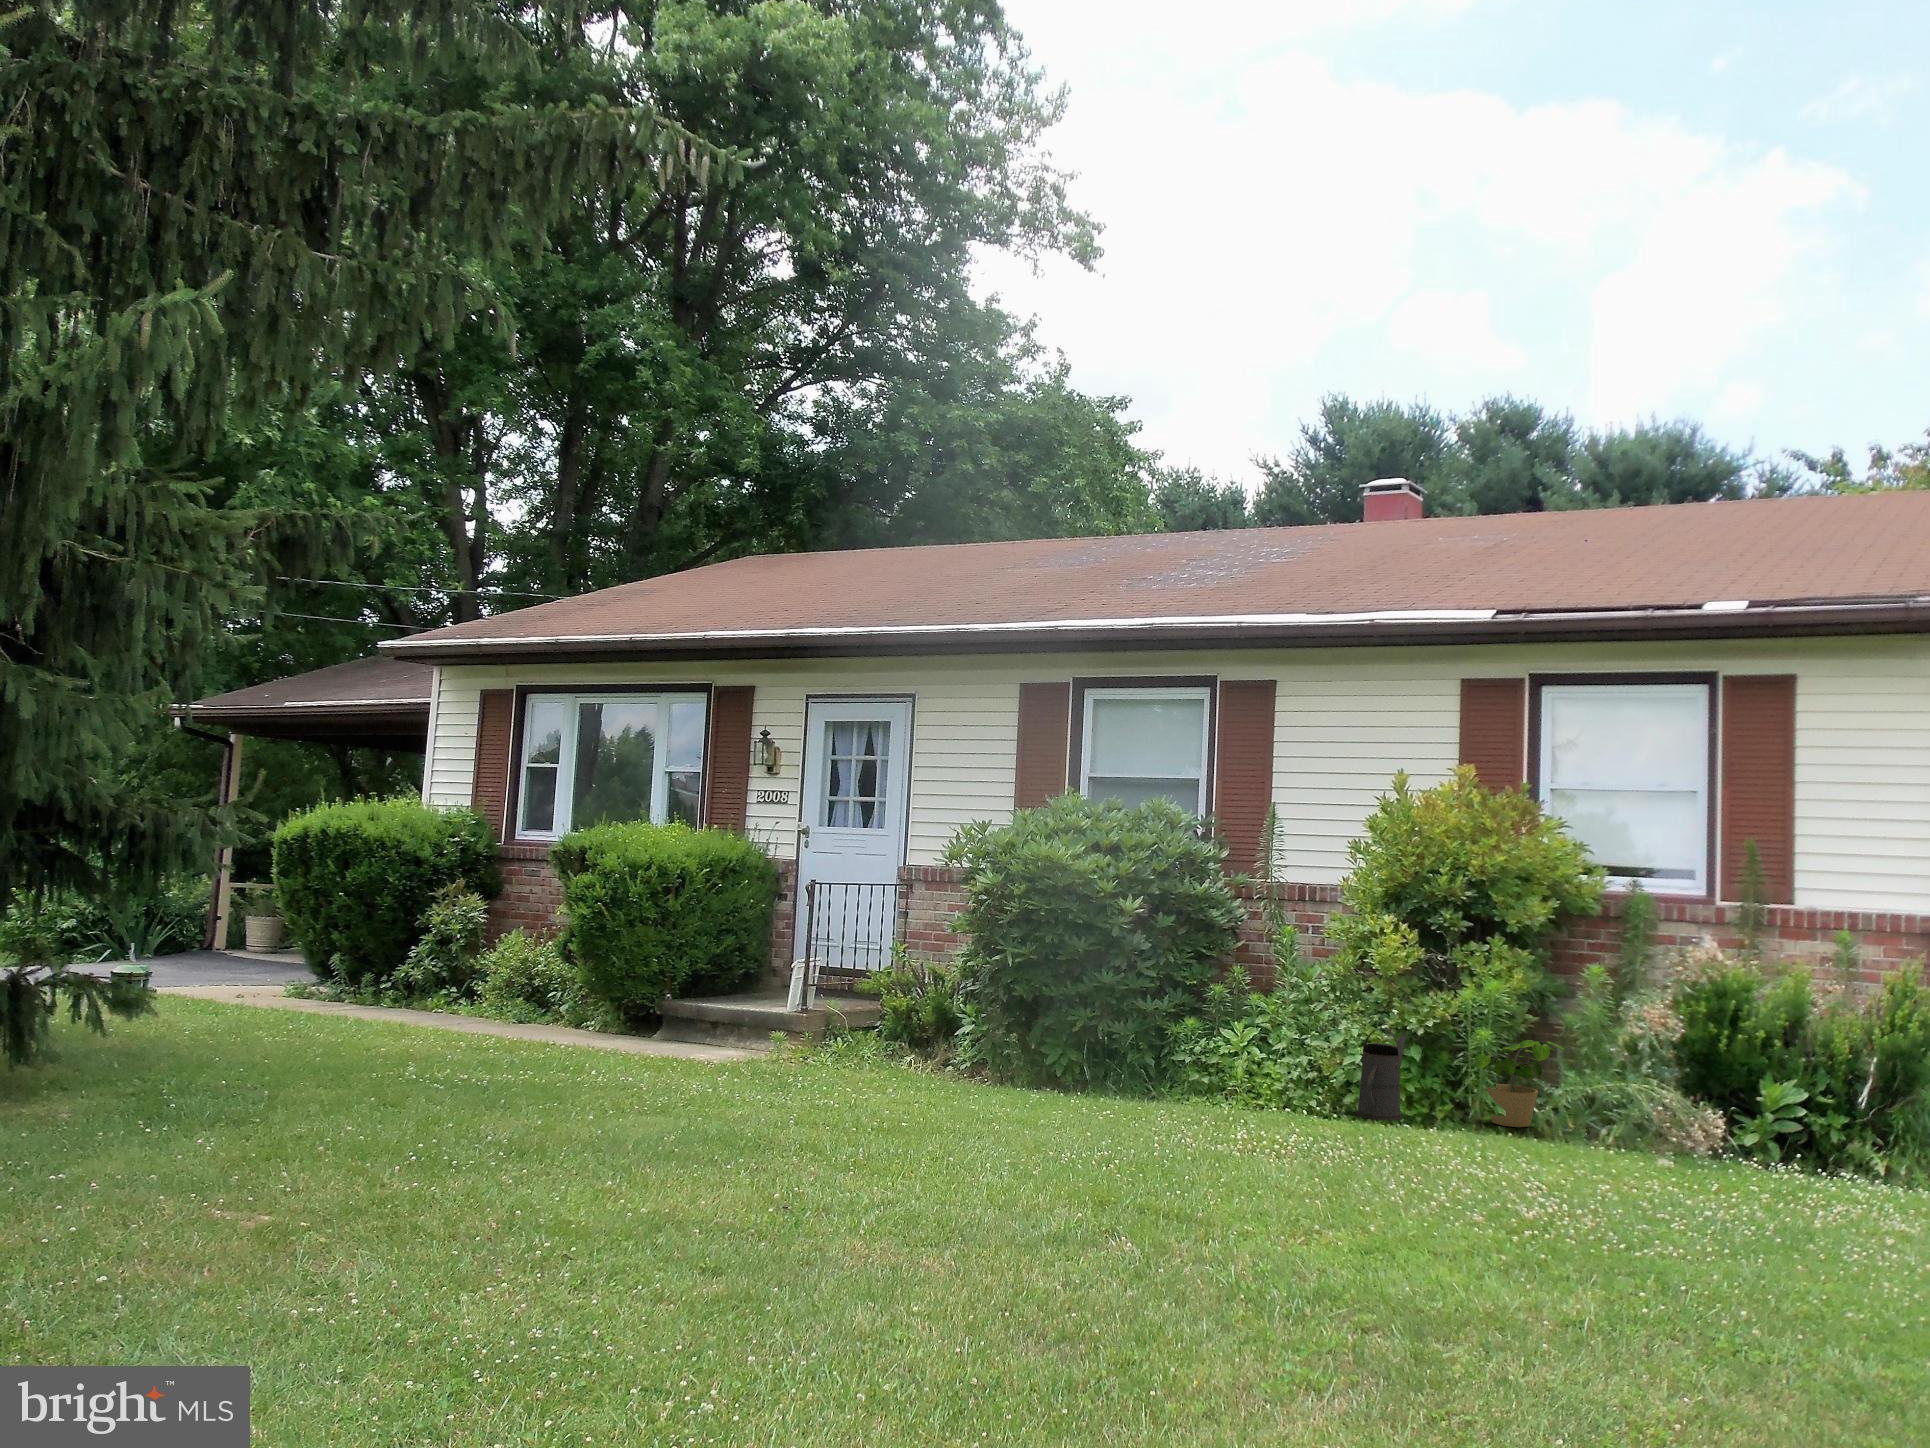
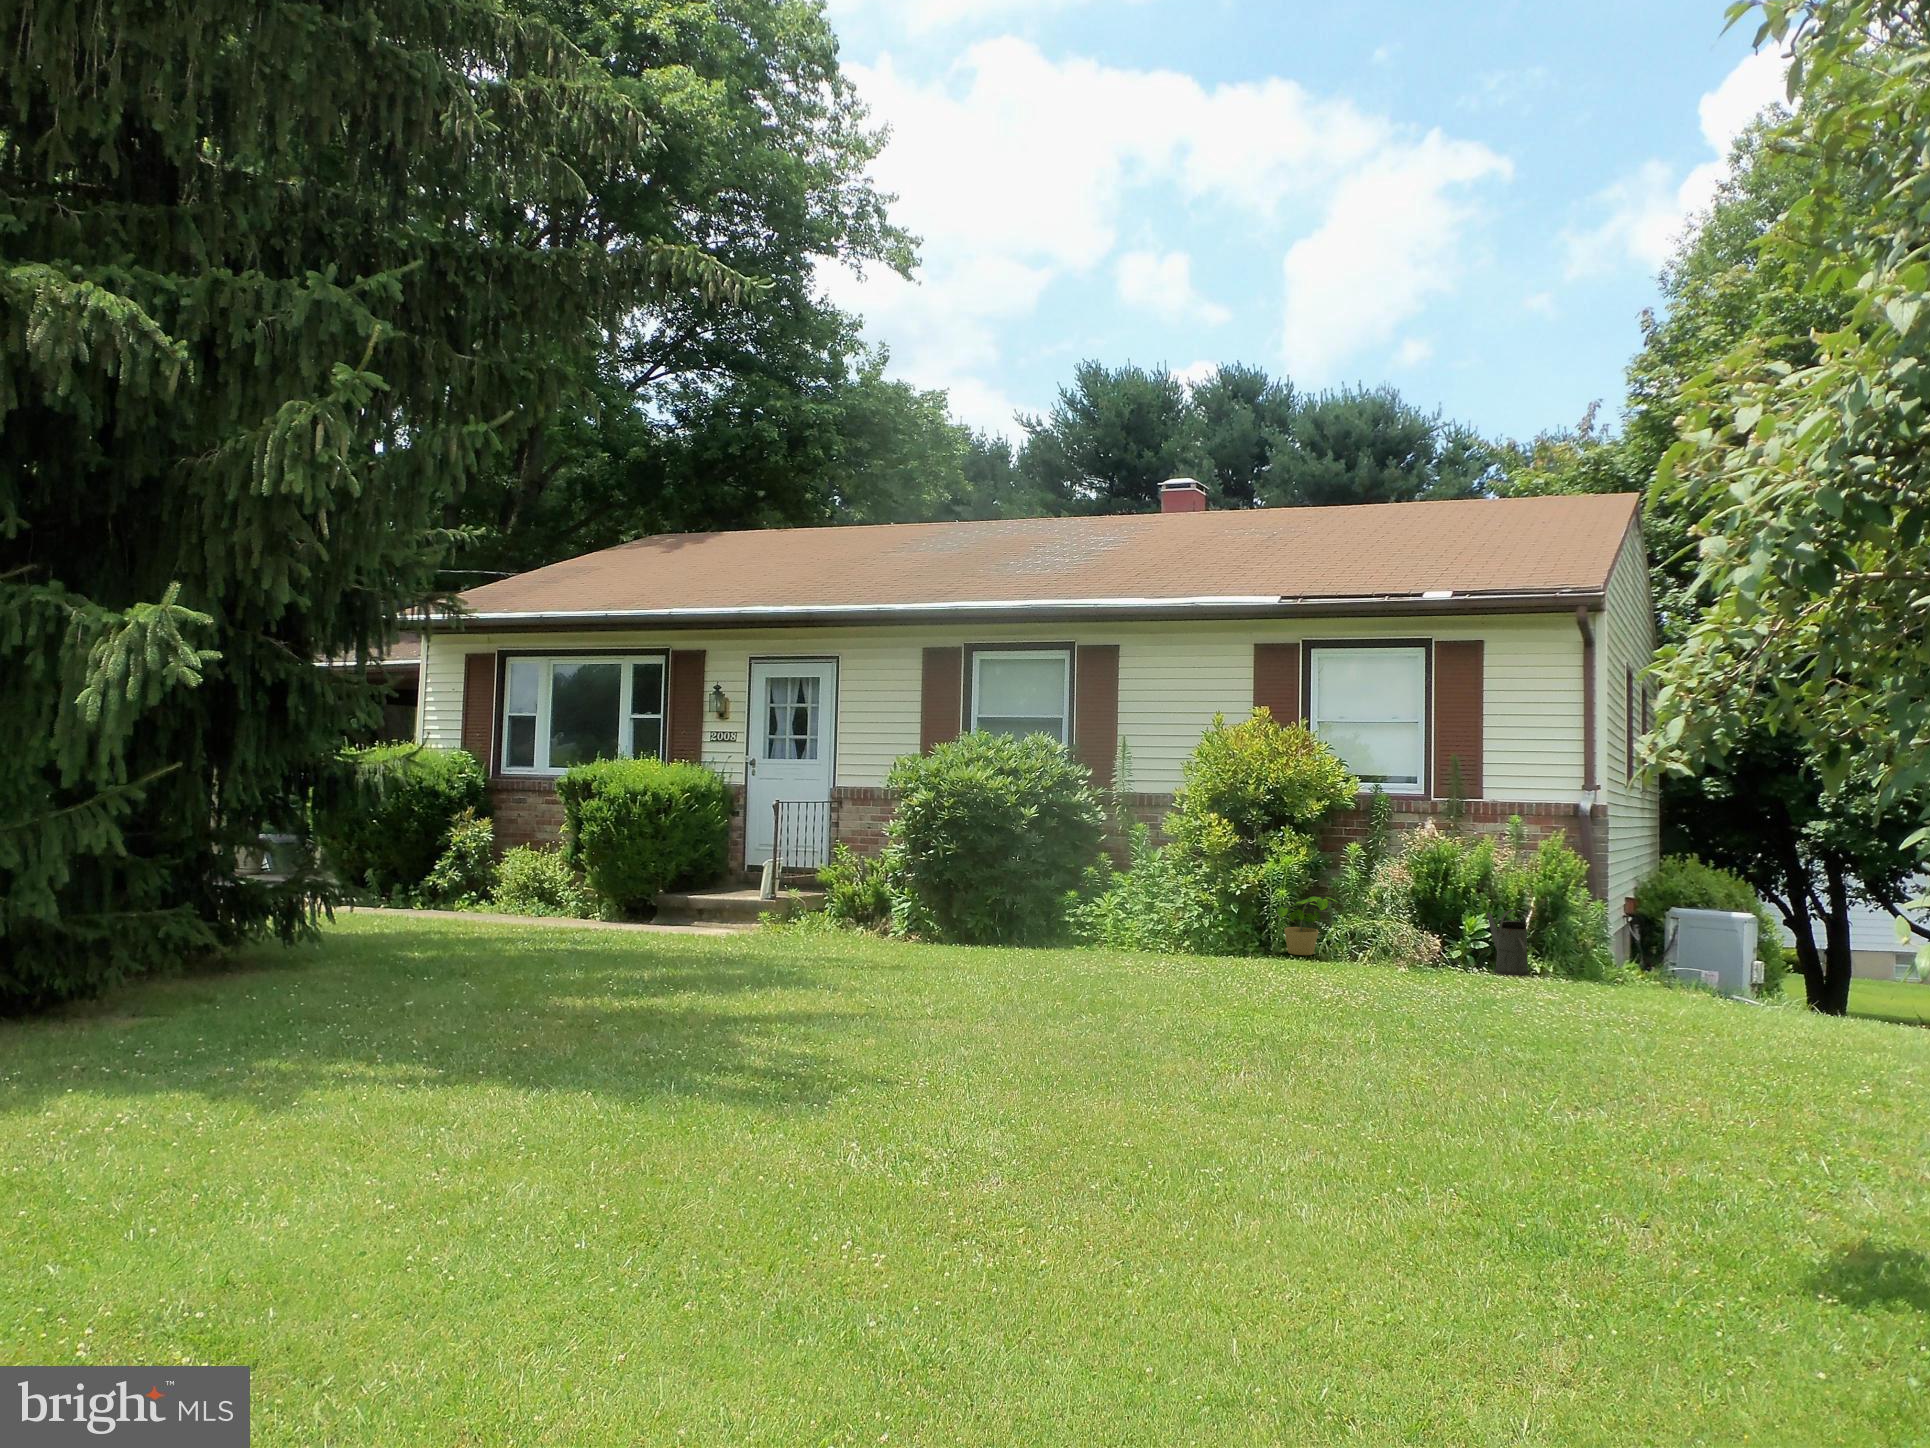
watering can: present [1356,1028,1406,1120] -> present [1487,909,1529,976]

